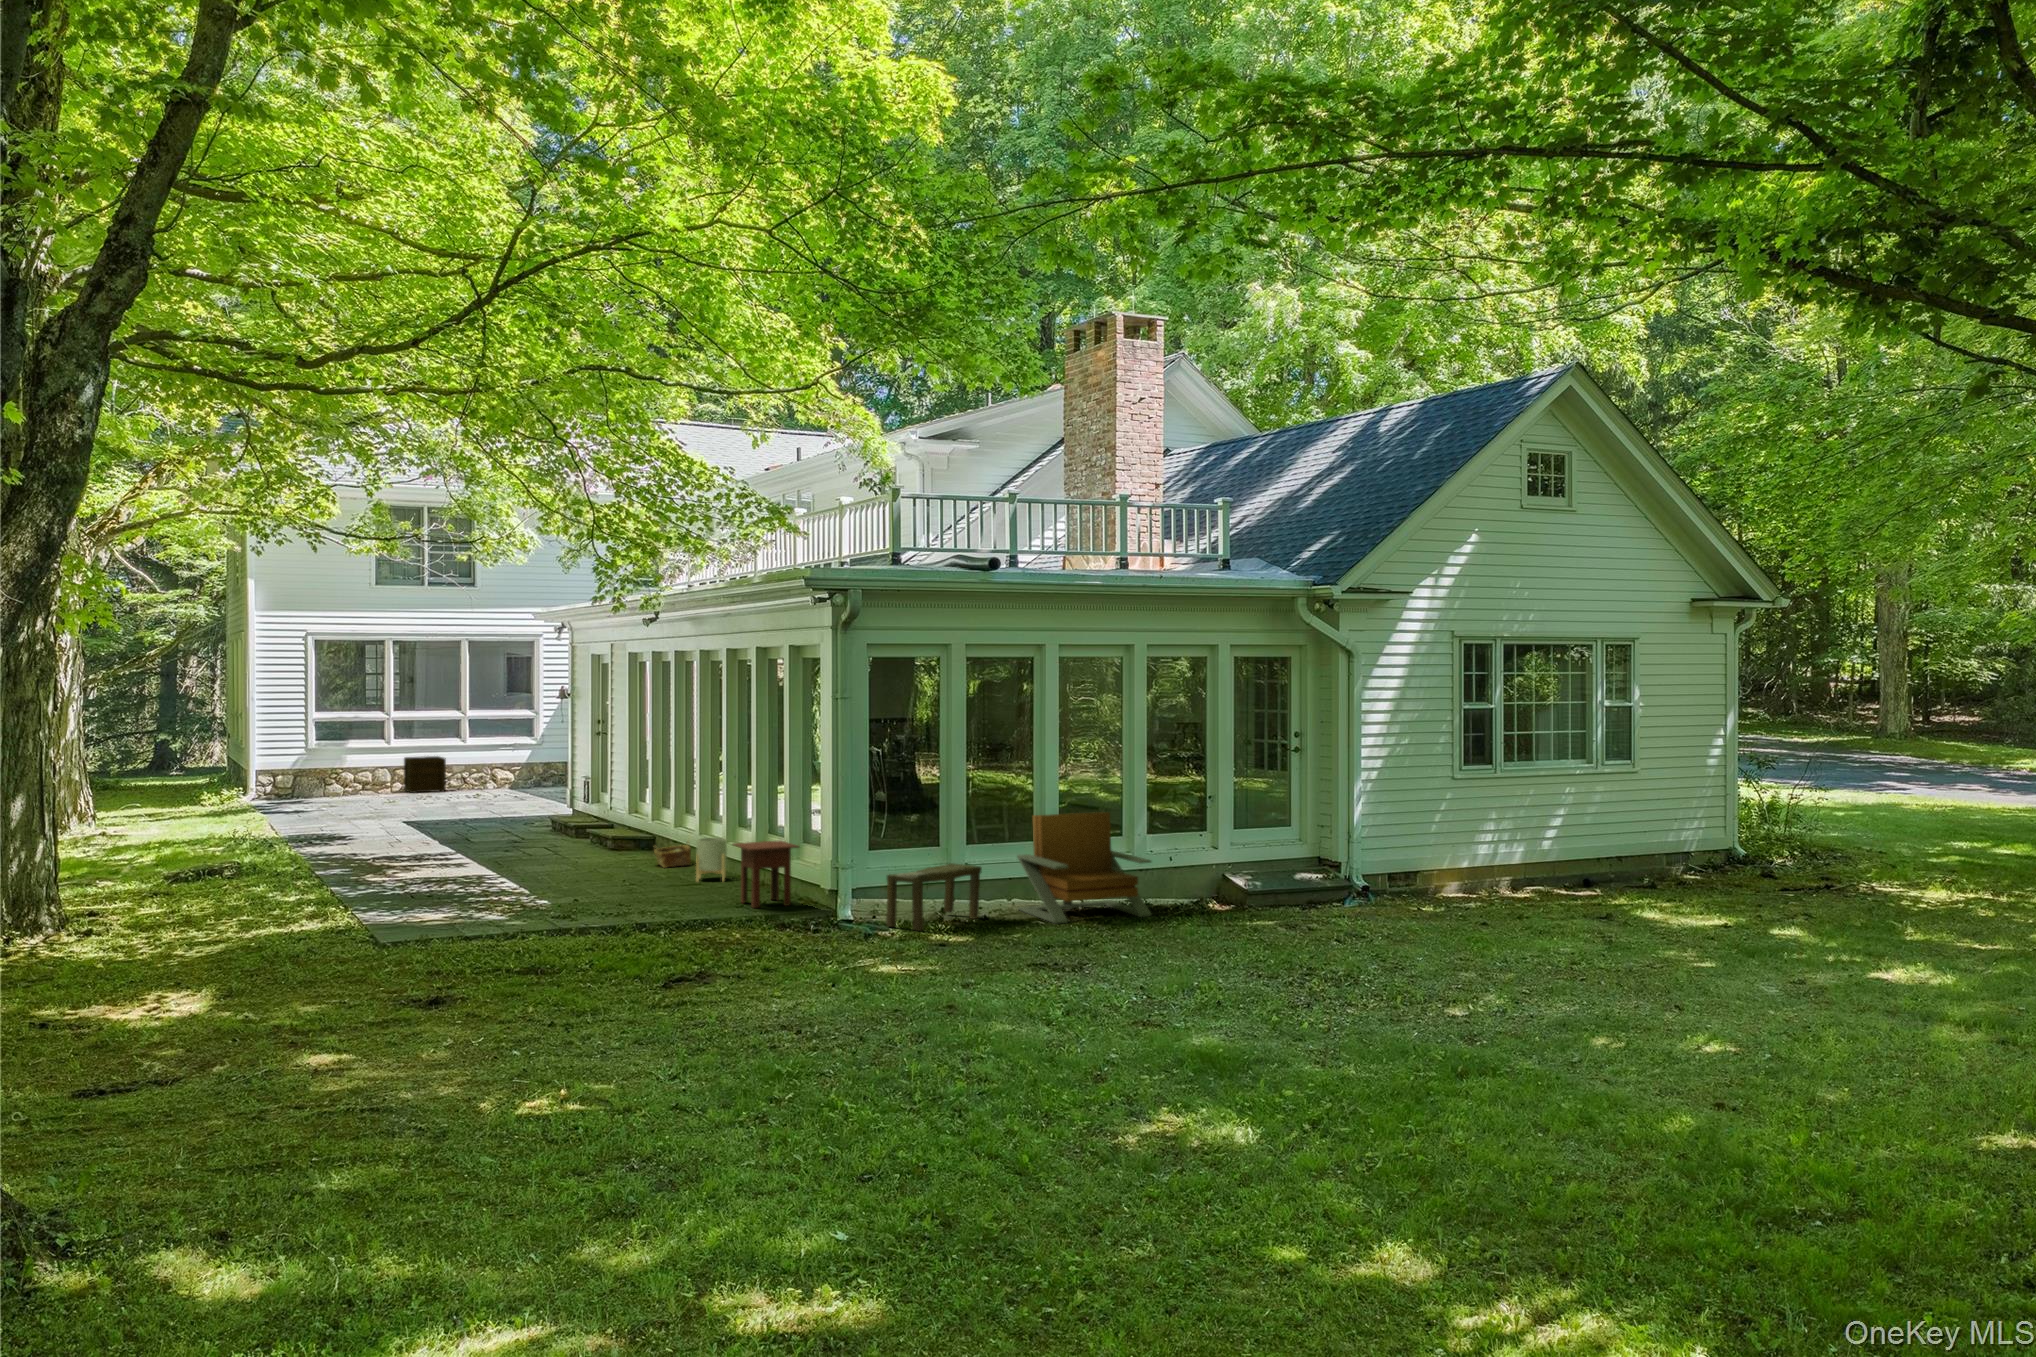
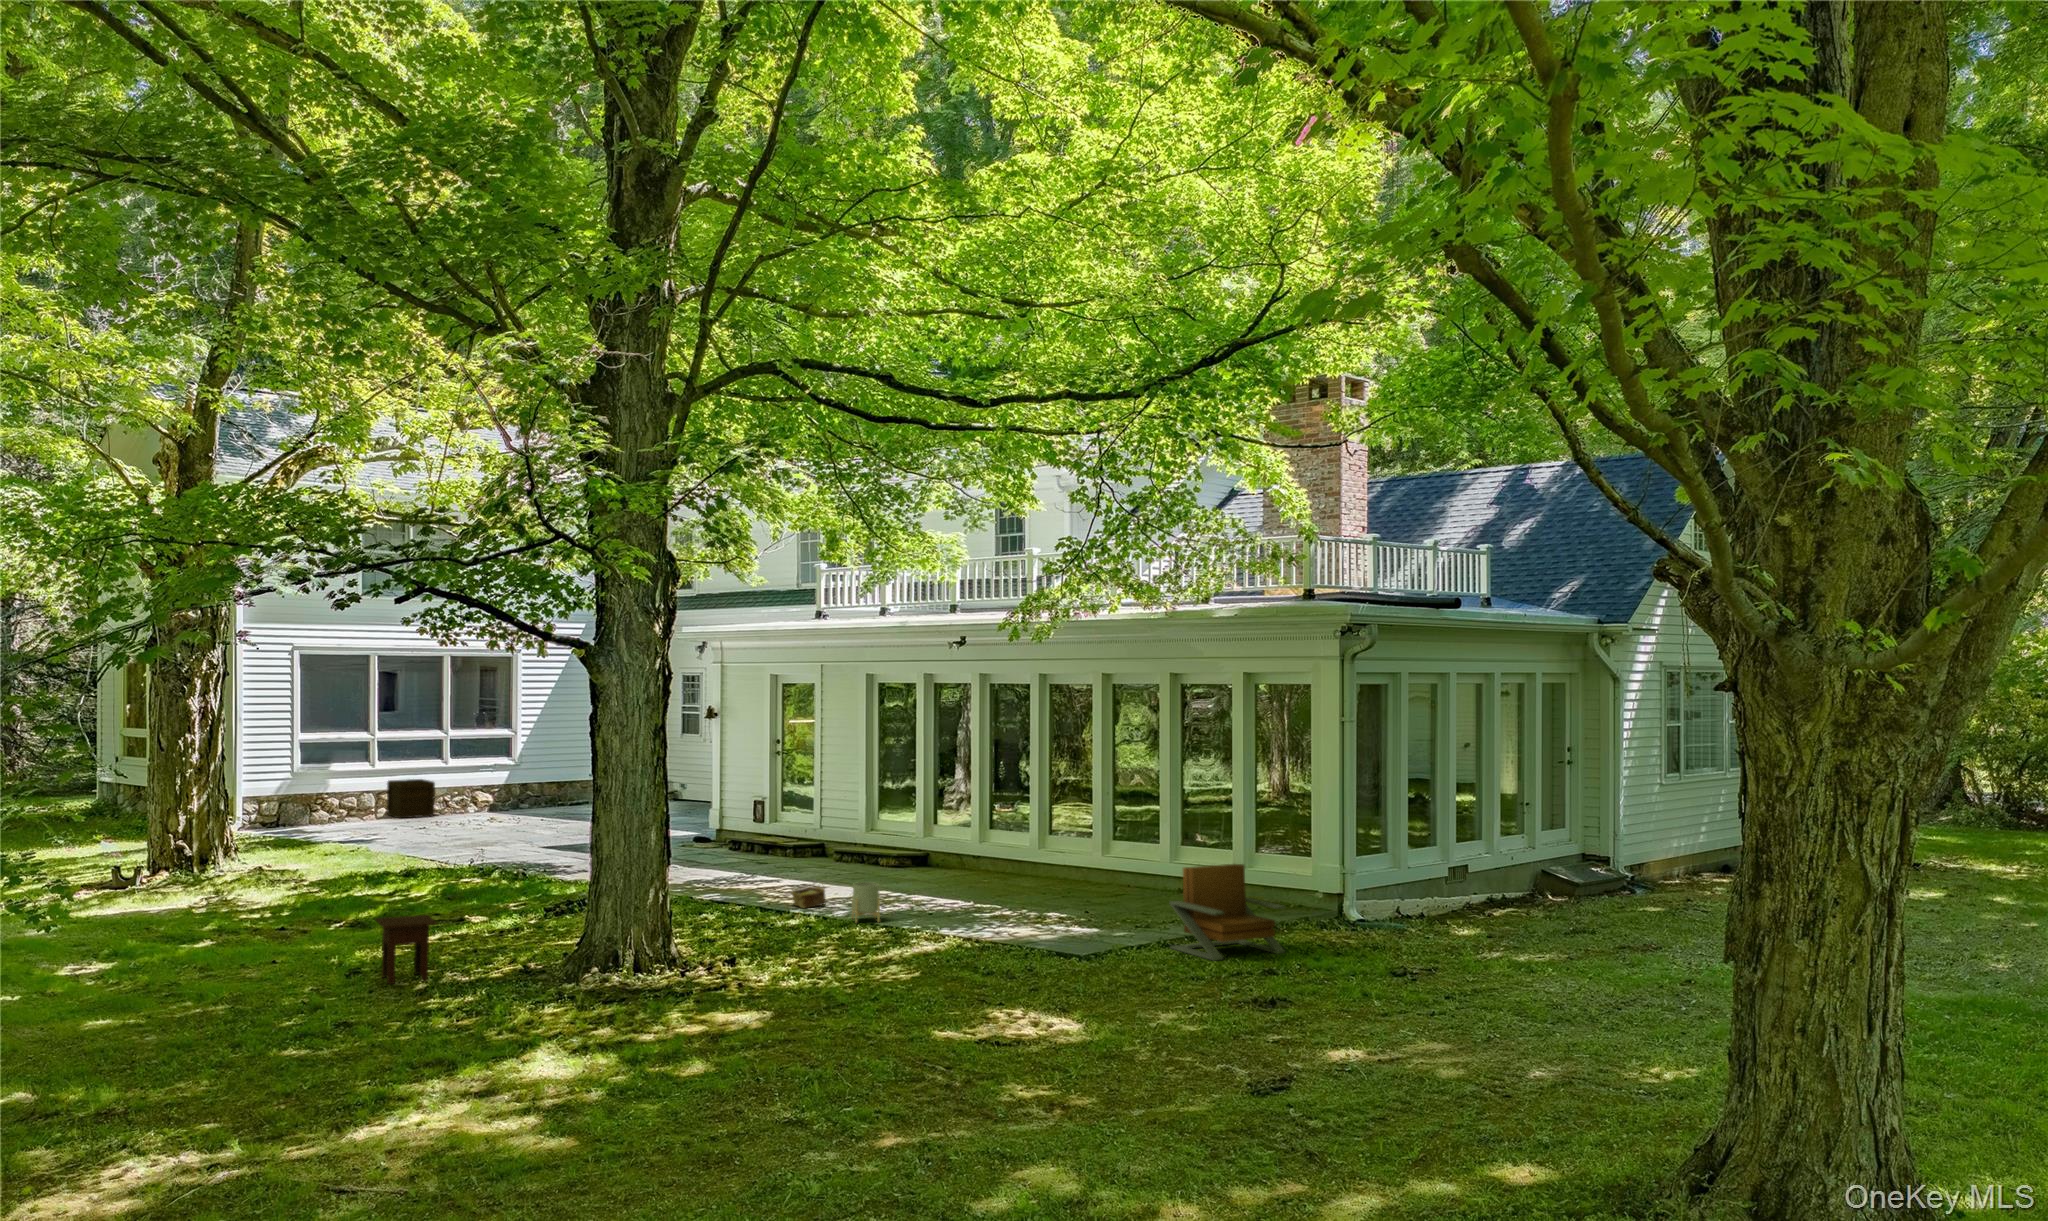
side table: present [733,841,799,908] -> present [375,915,437,984]
bench: present [886,863,982,931] -> none [1078,909,1149,968]

